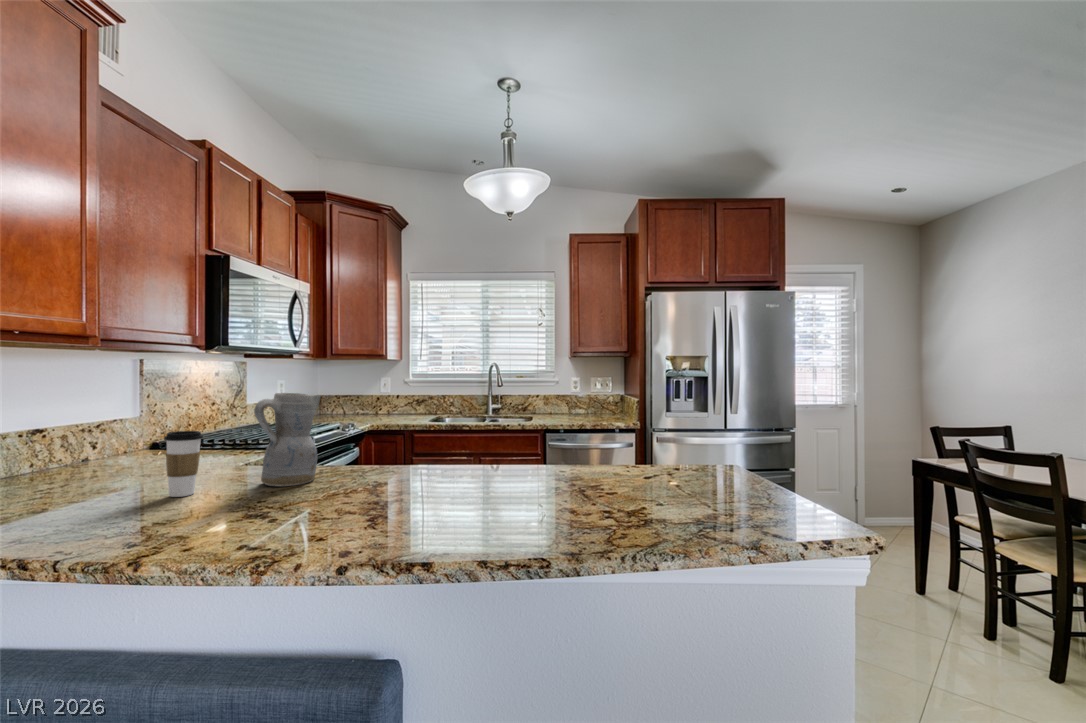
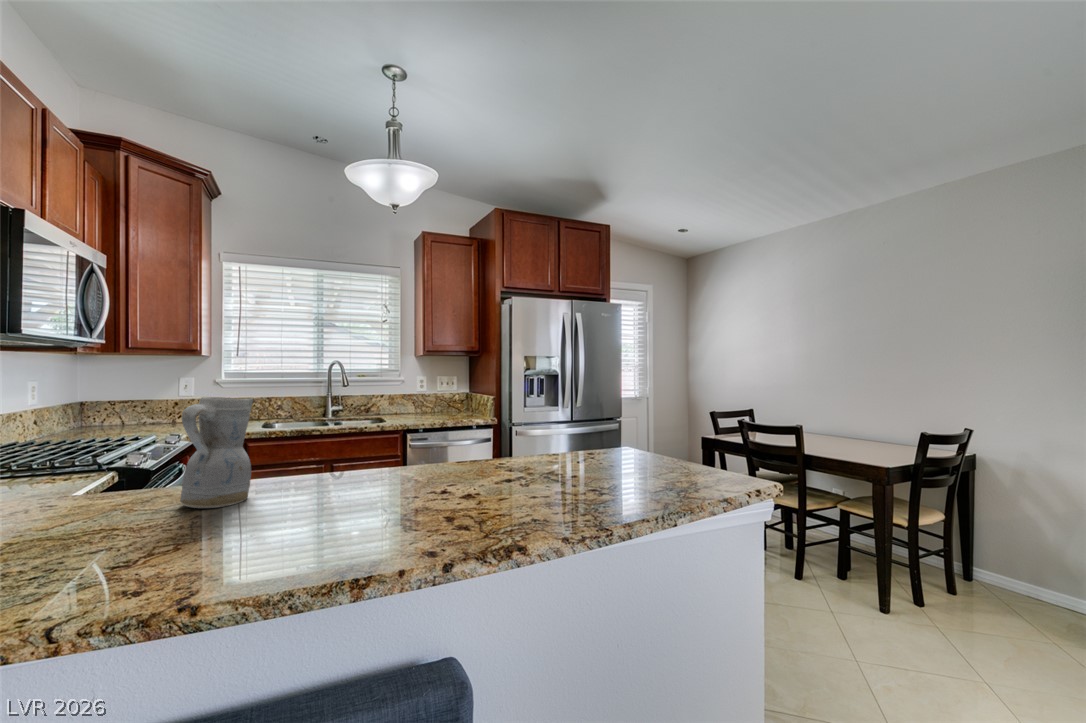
coffee cup: present [164,431,203,497] -> none [53,448,109,535]

